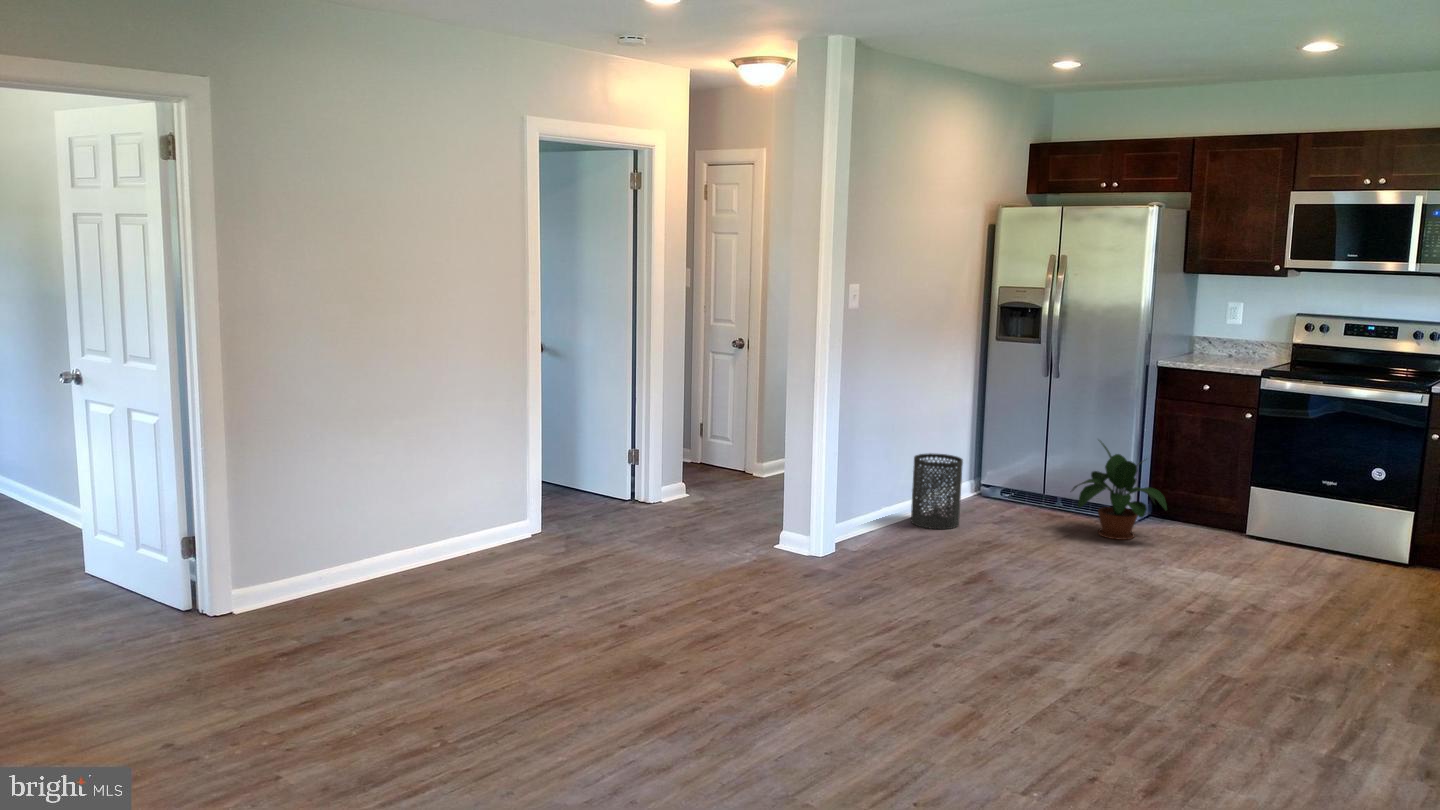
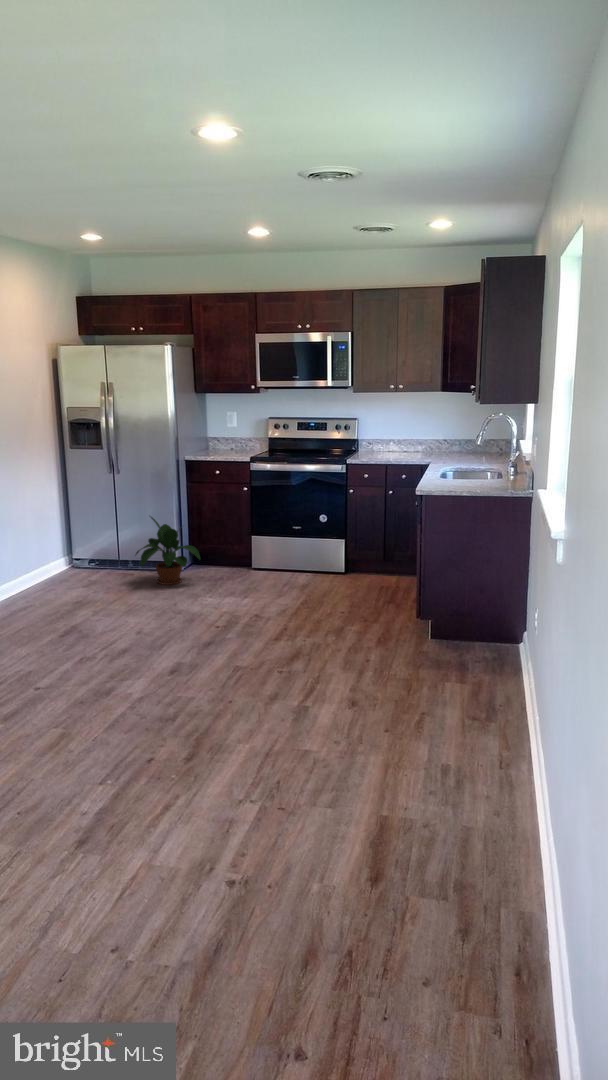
trash can: present [911,453,963,529] -> none [12,540,55,599]

